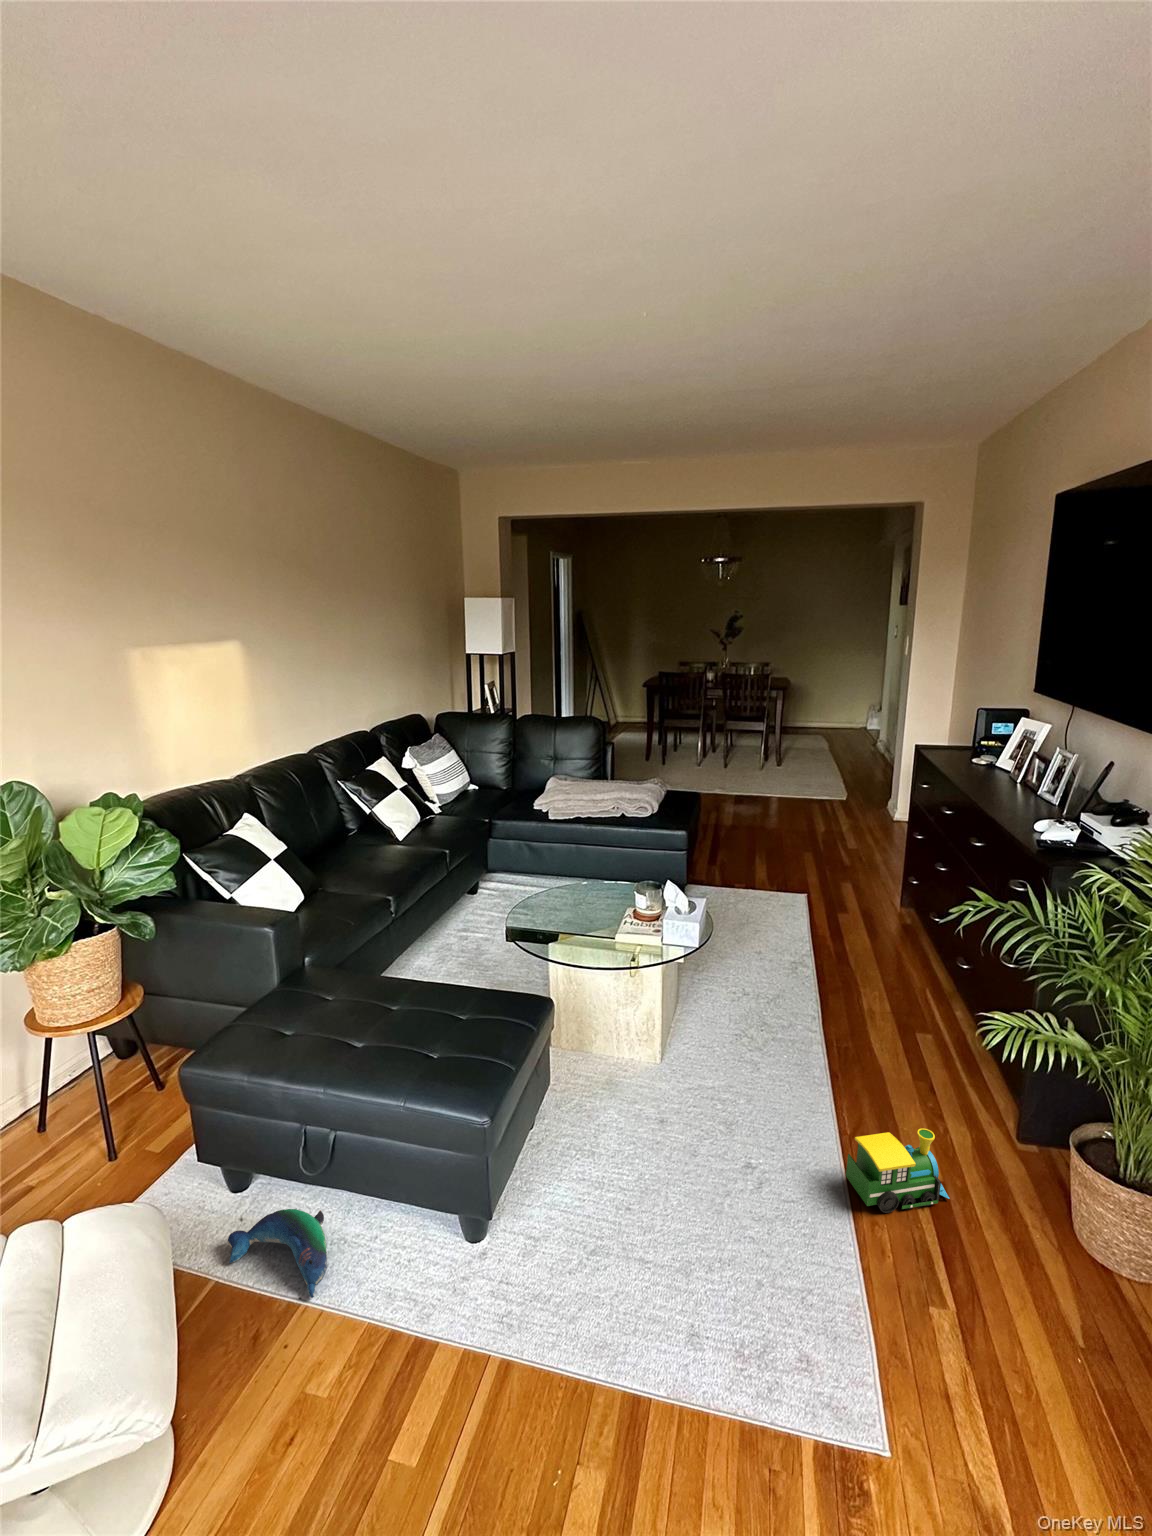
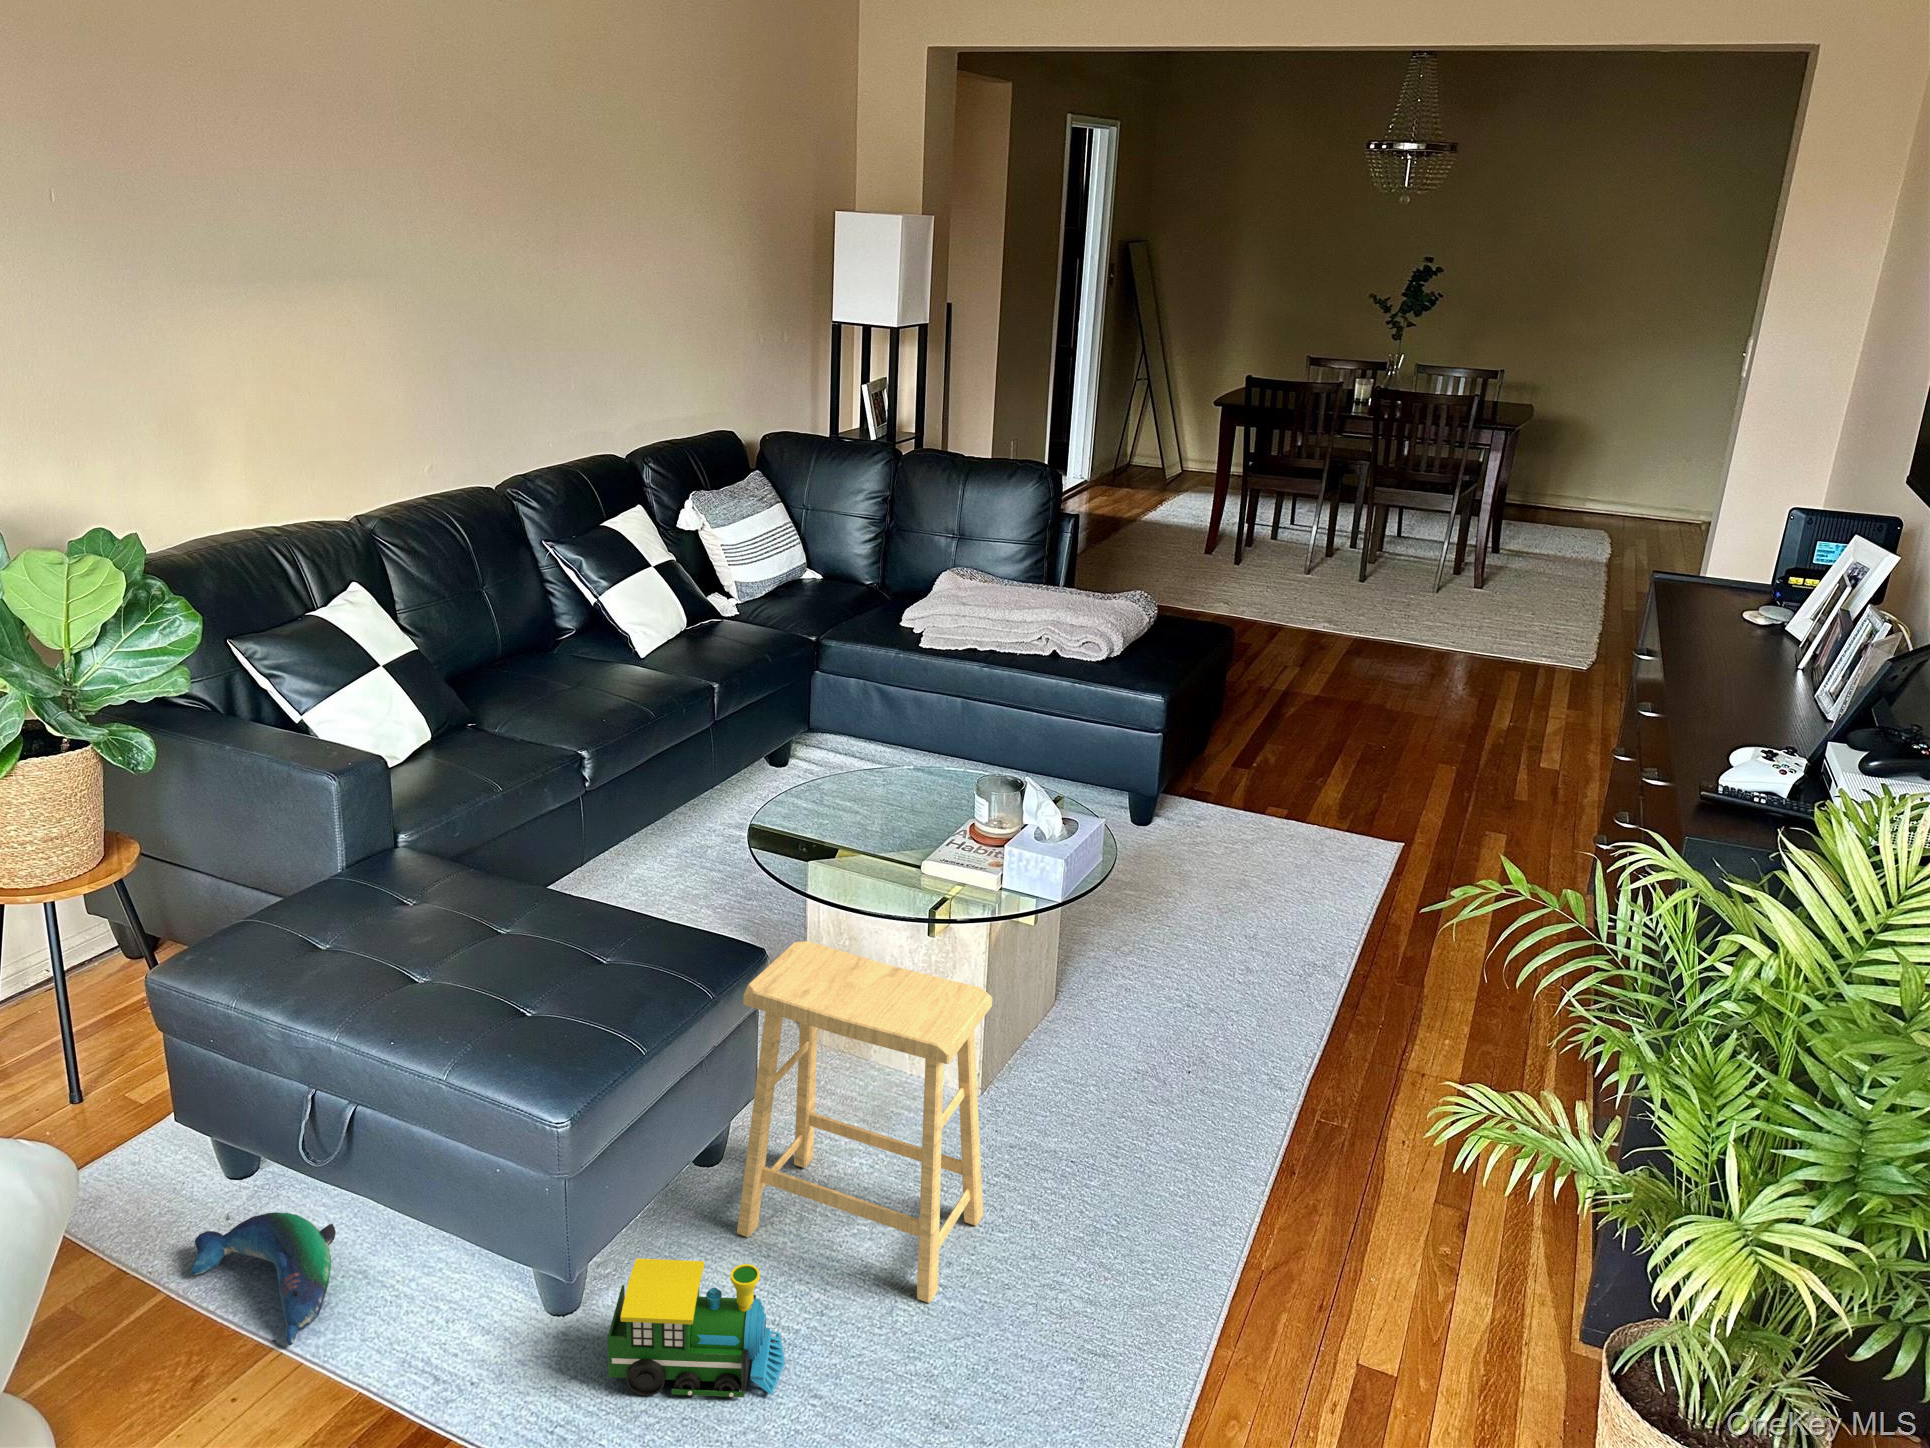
footstool: none [561,988,698,1192] -> present [737,941,992,1303]
toy train: present [846,1128,950,1213] -> present [608,1258,785,1399]

